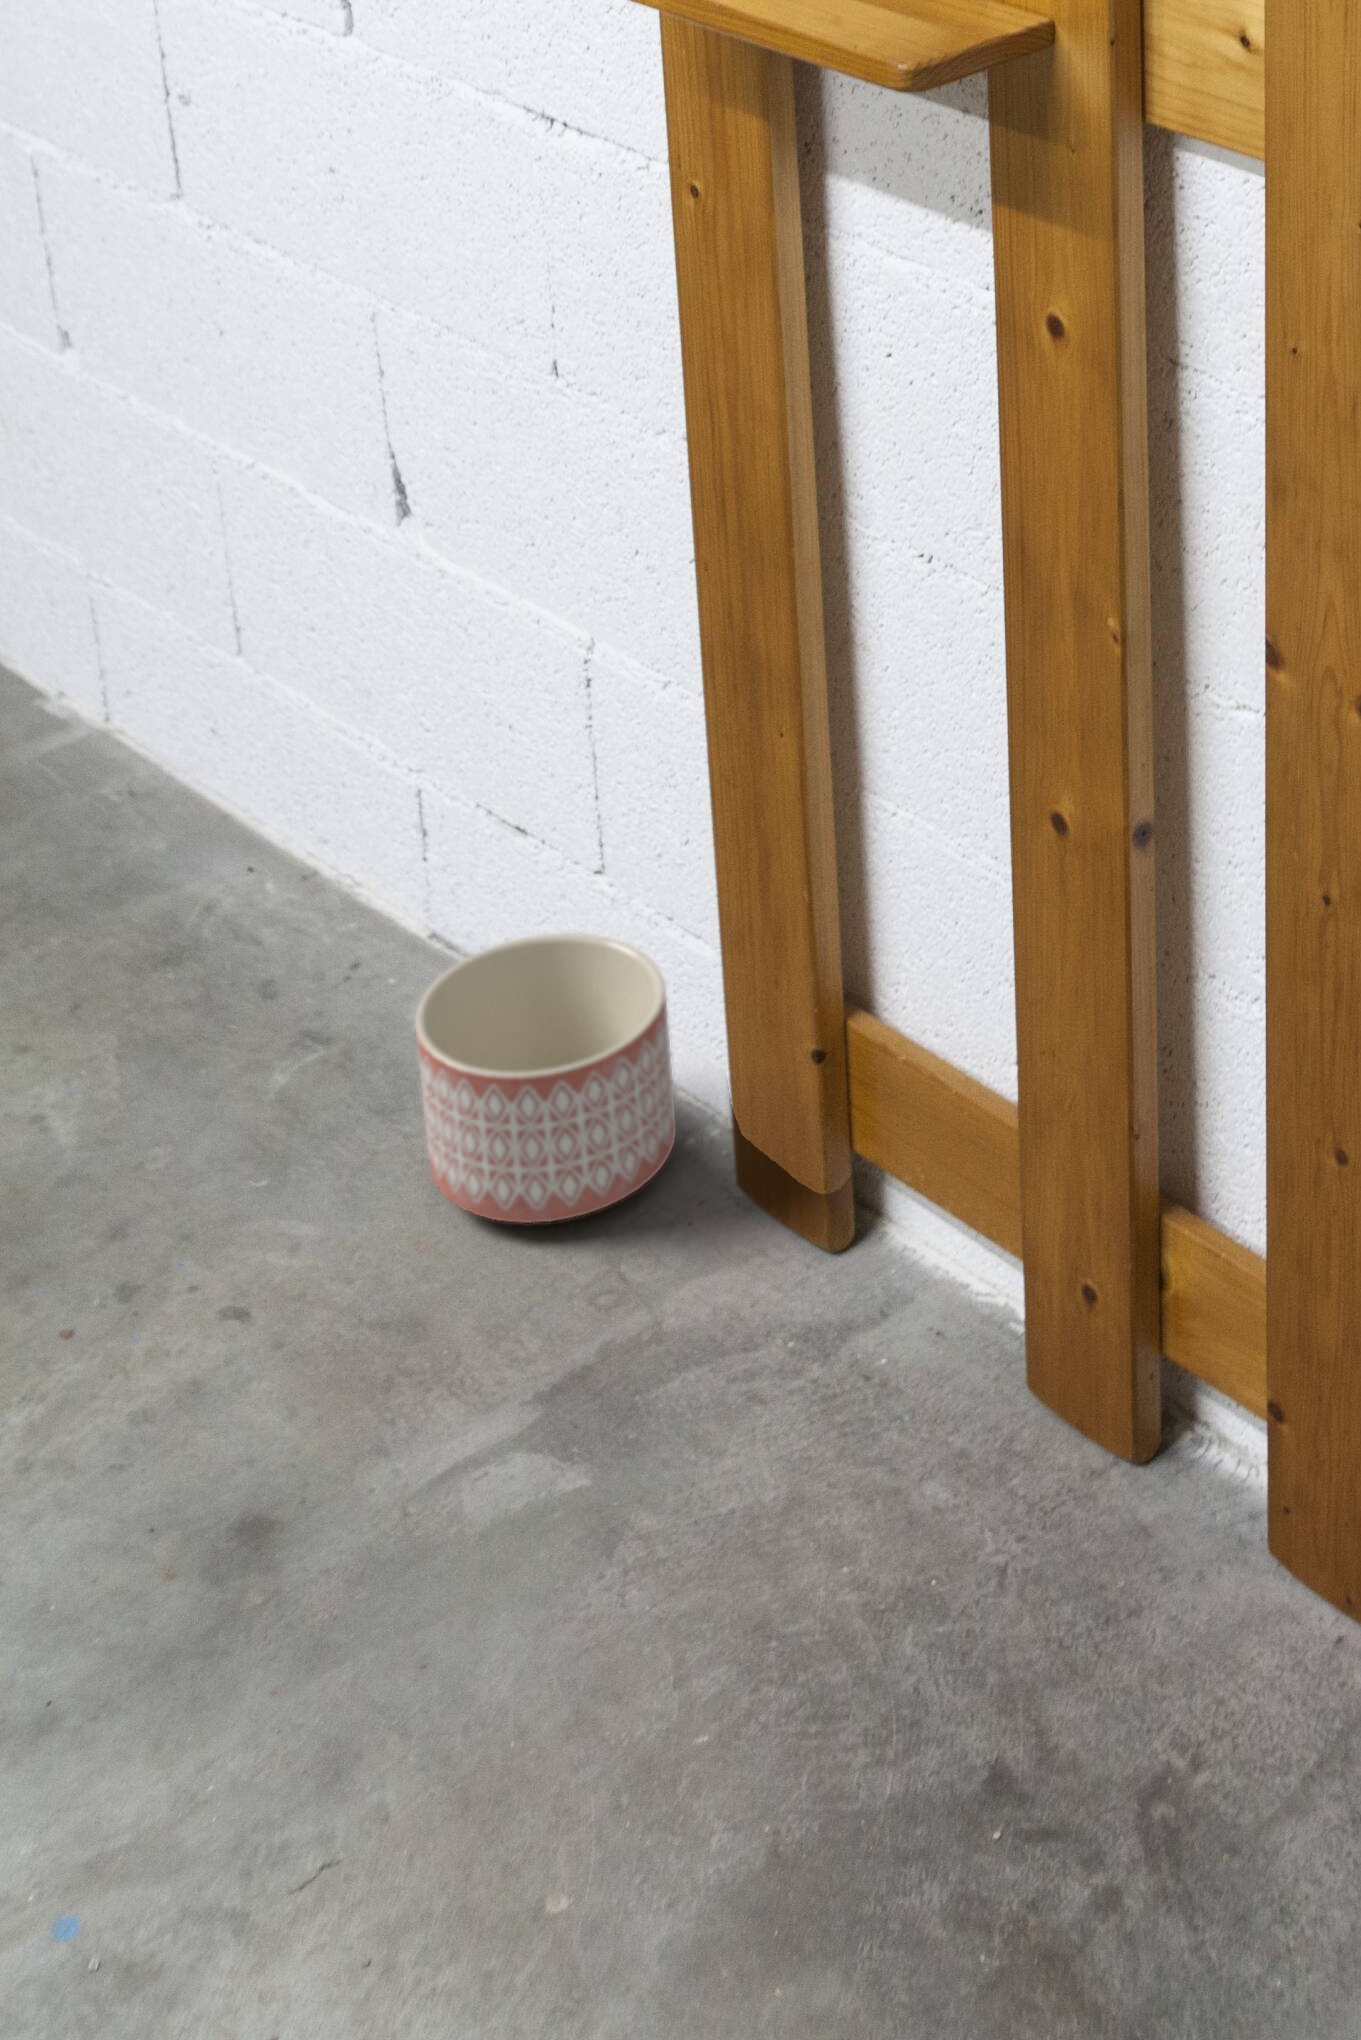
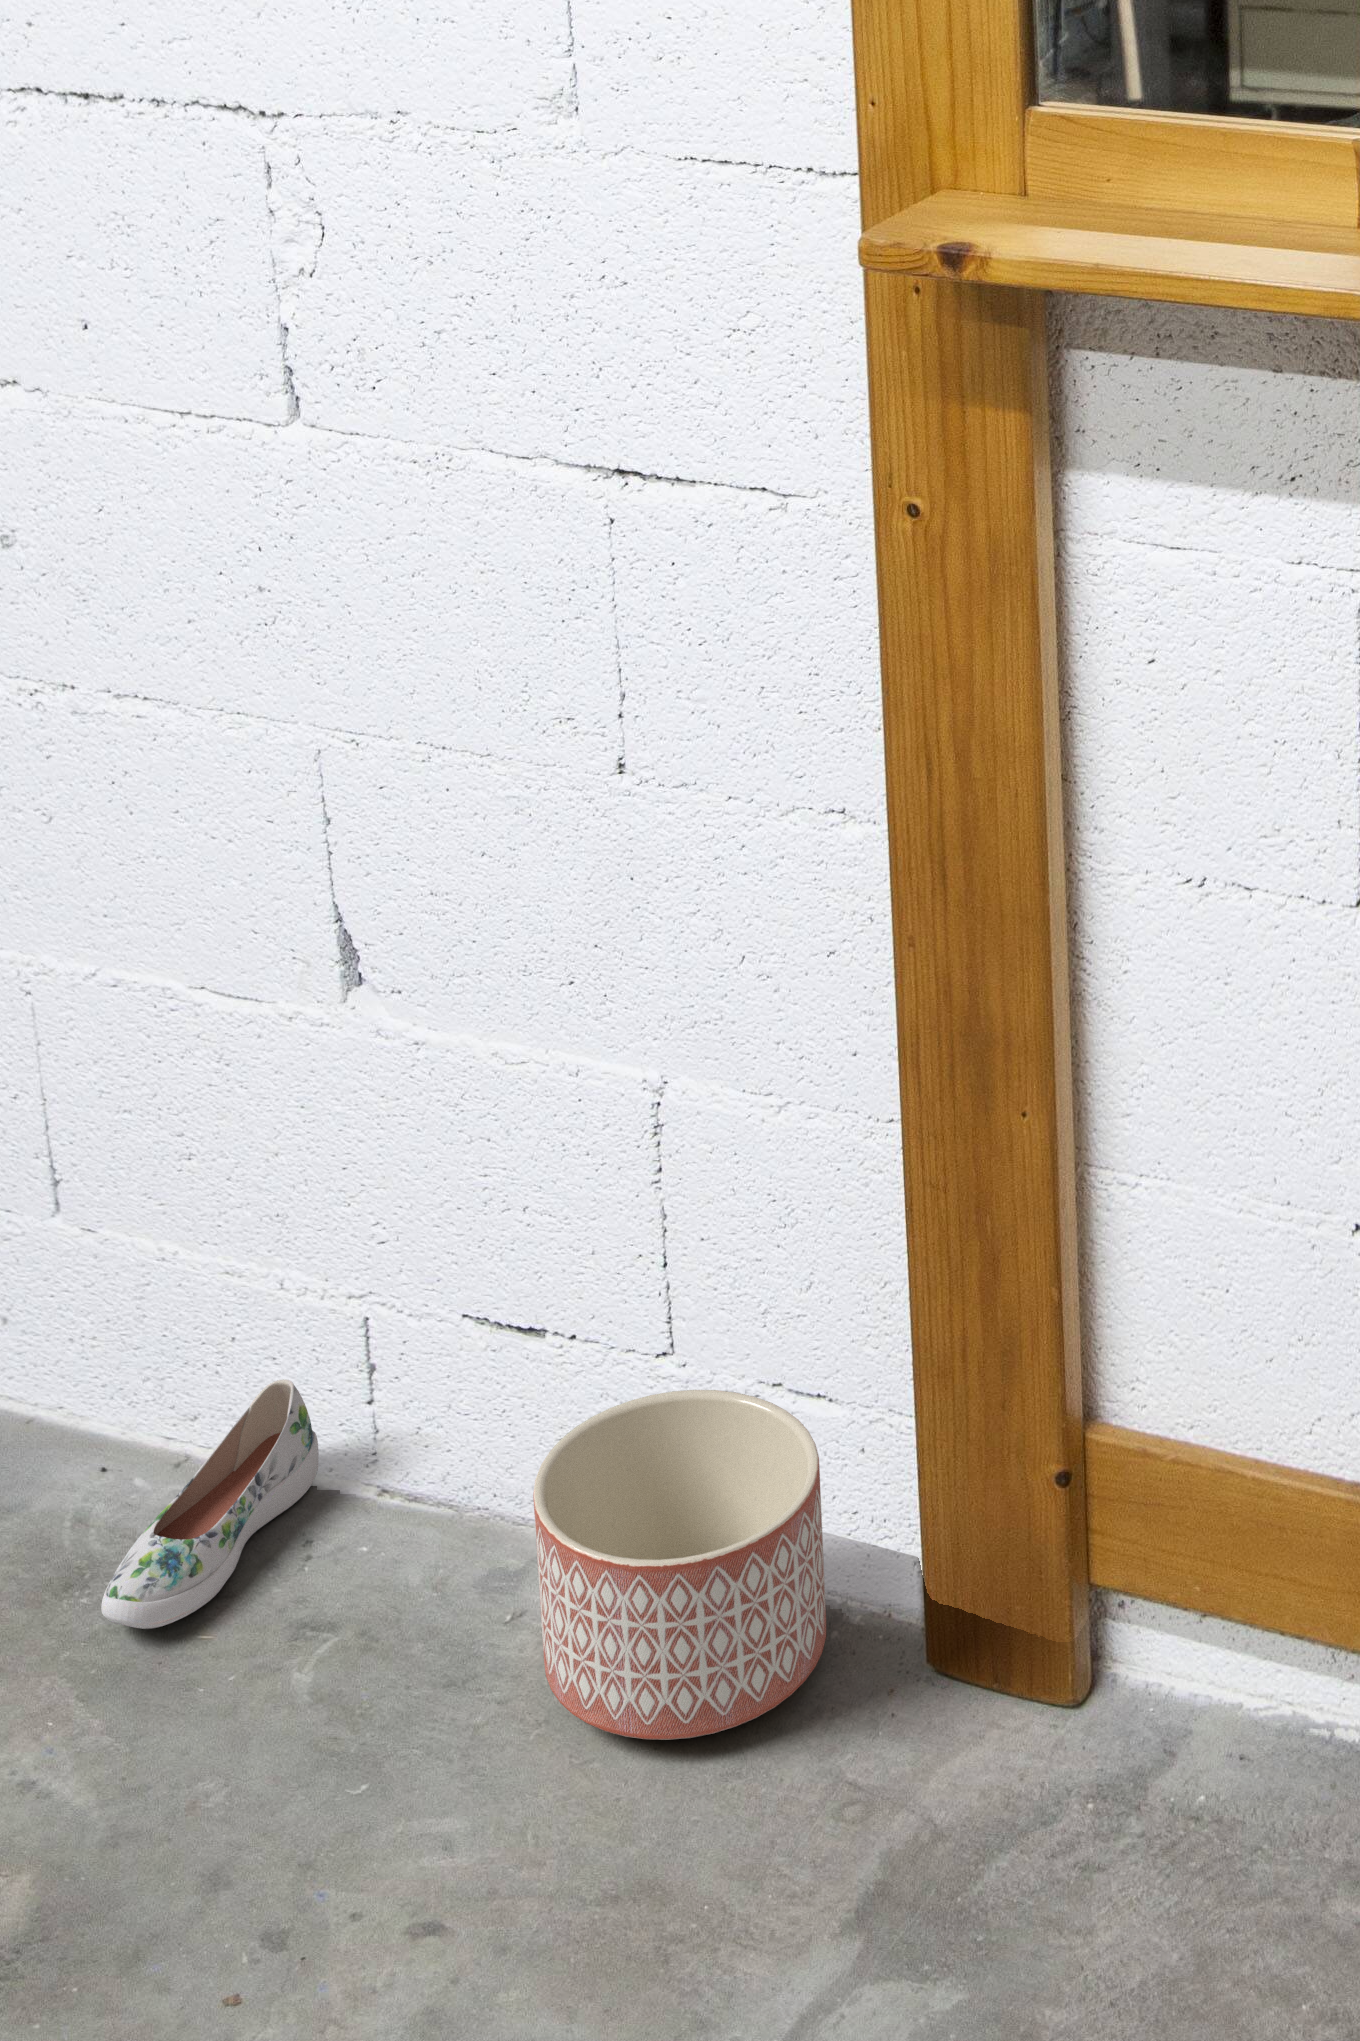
shoe: none [145,860,376,1039] -> present [101,1379,319,1629]

